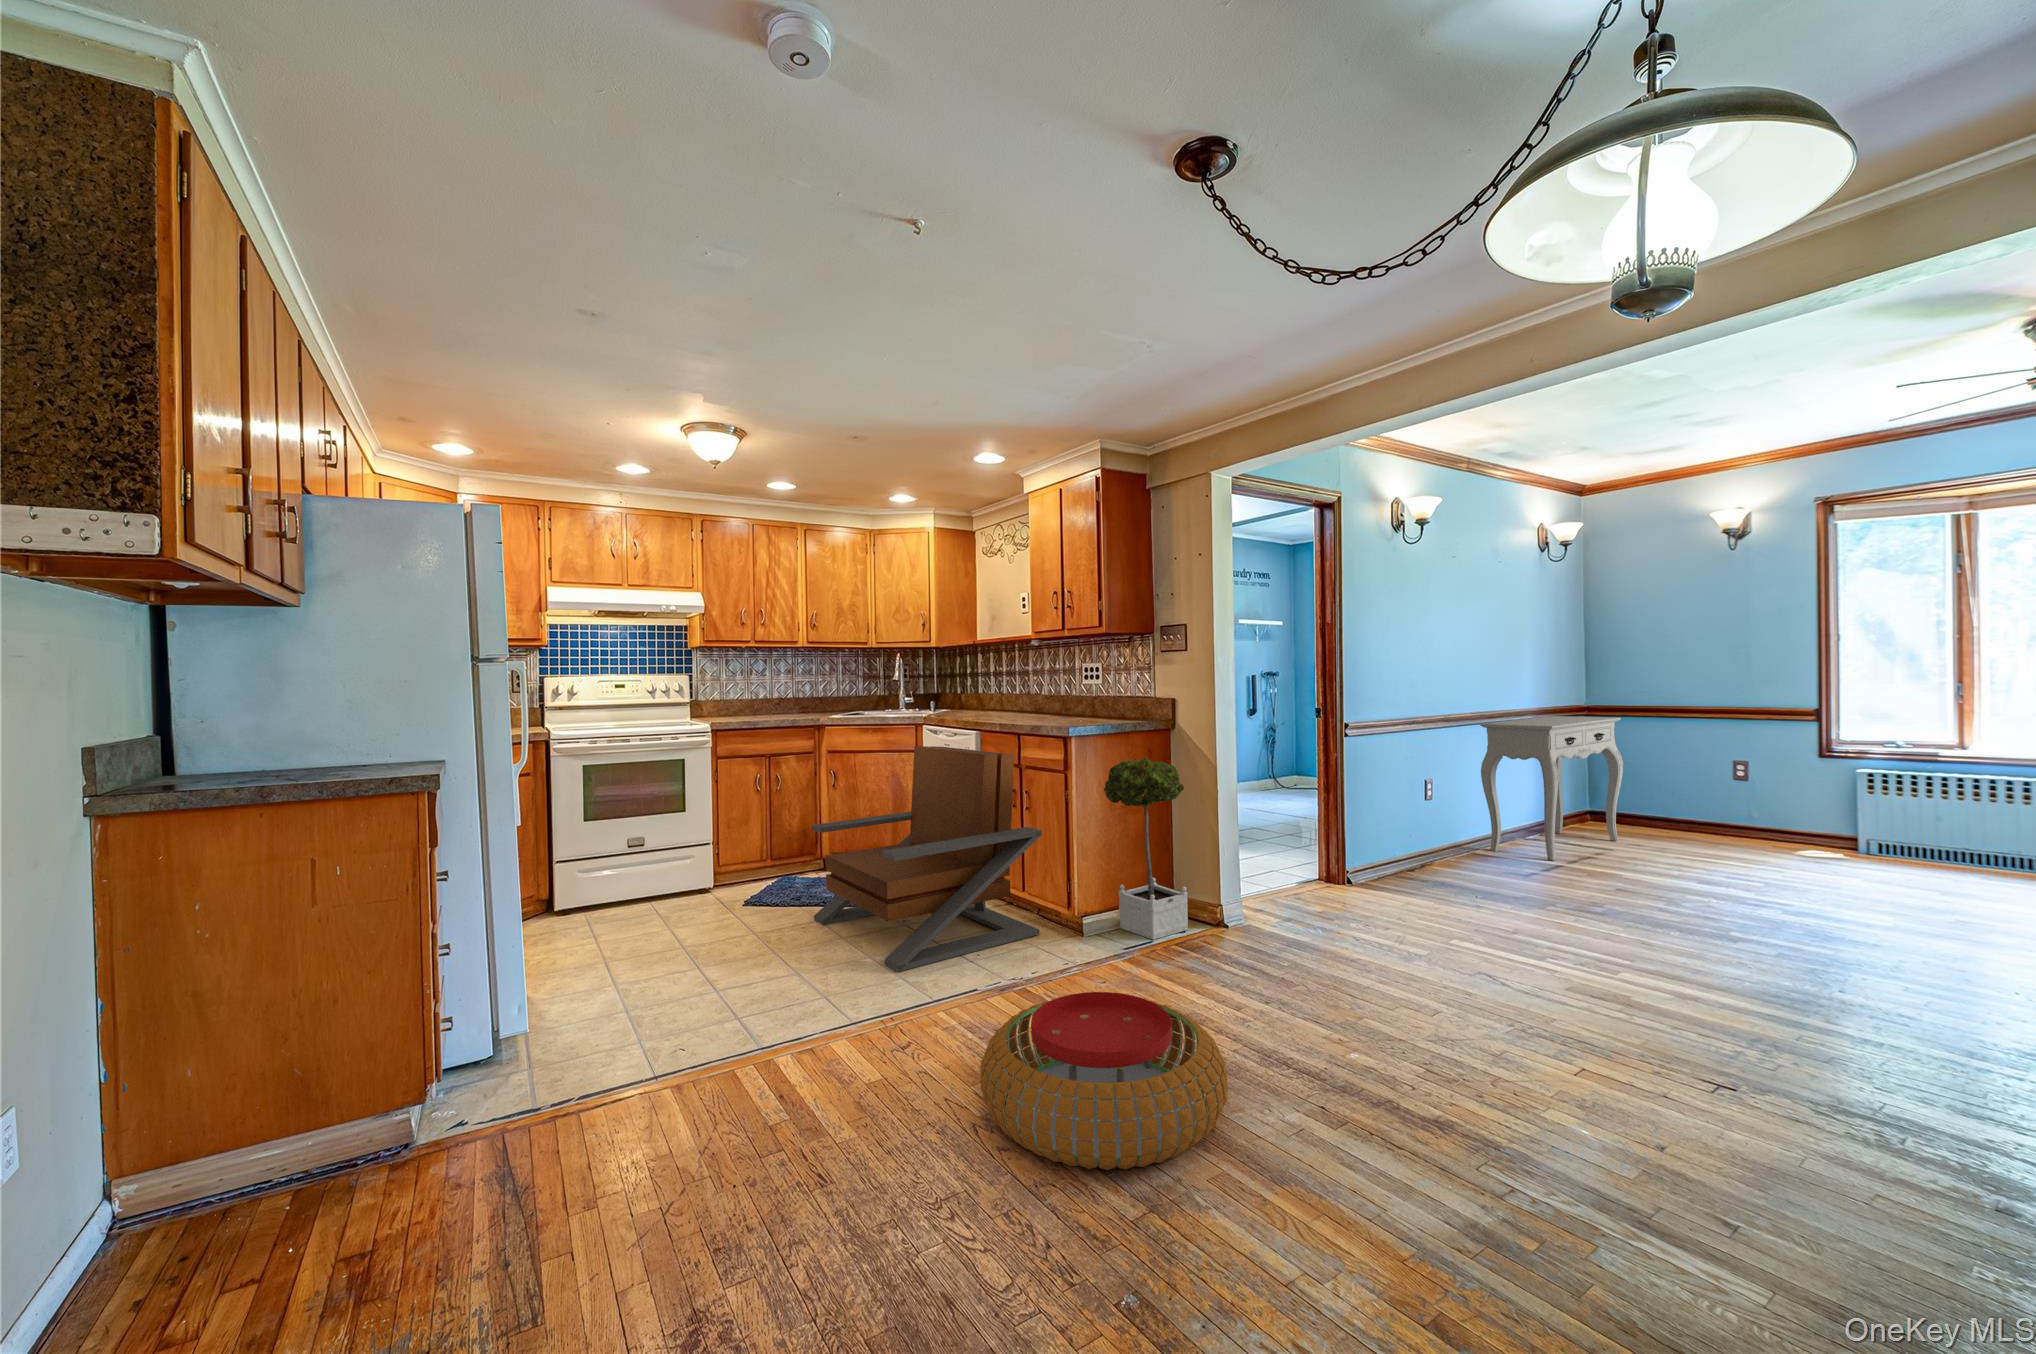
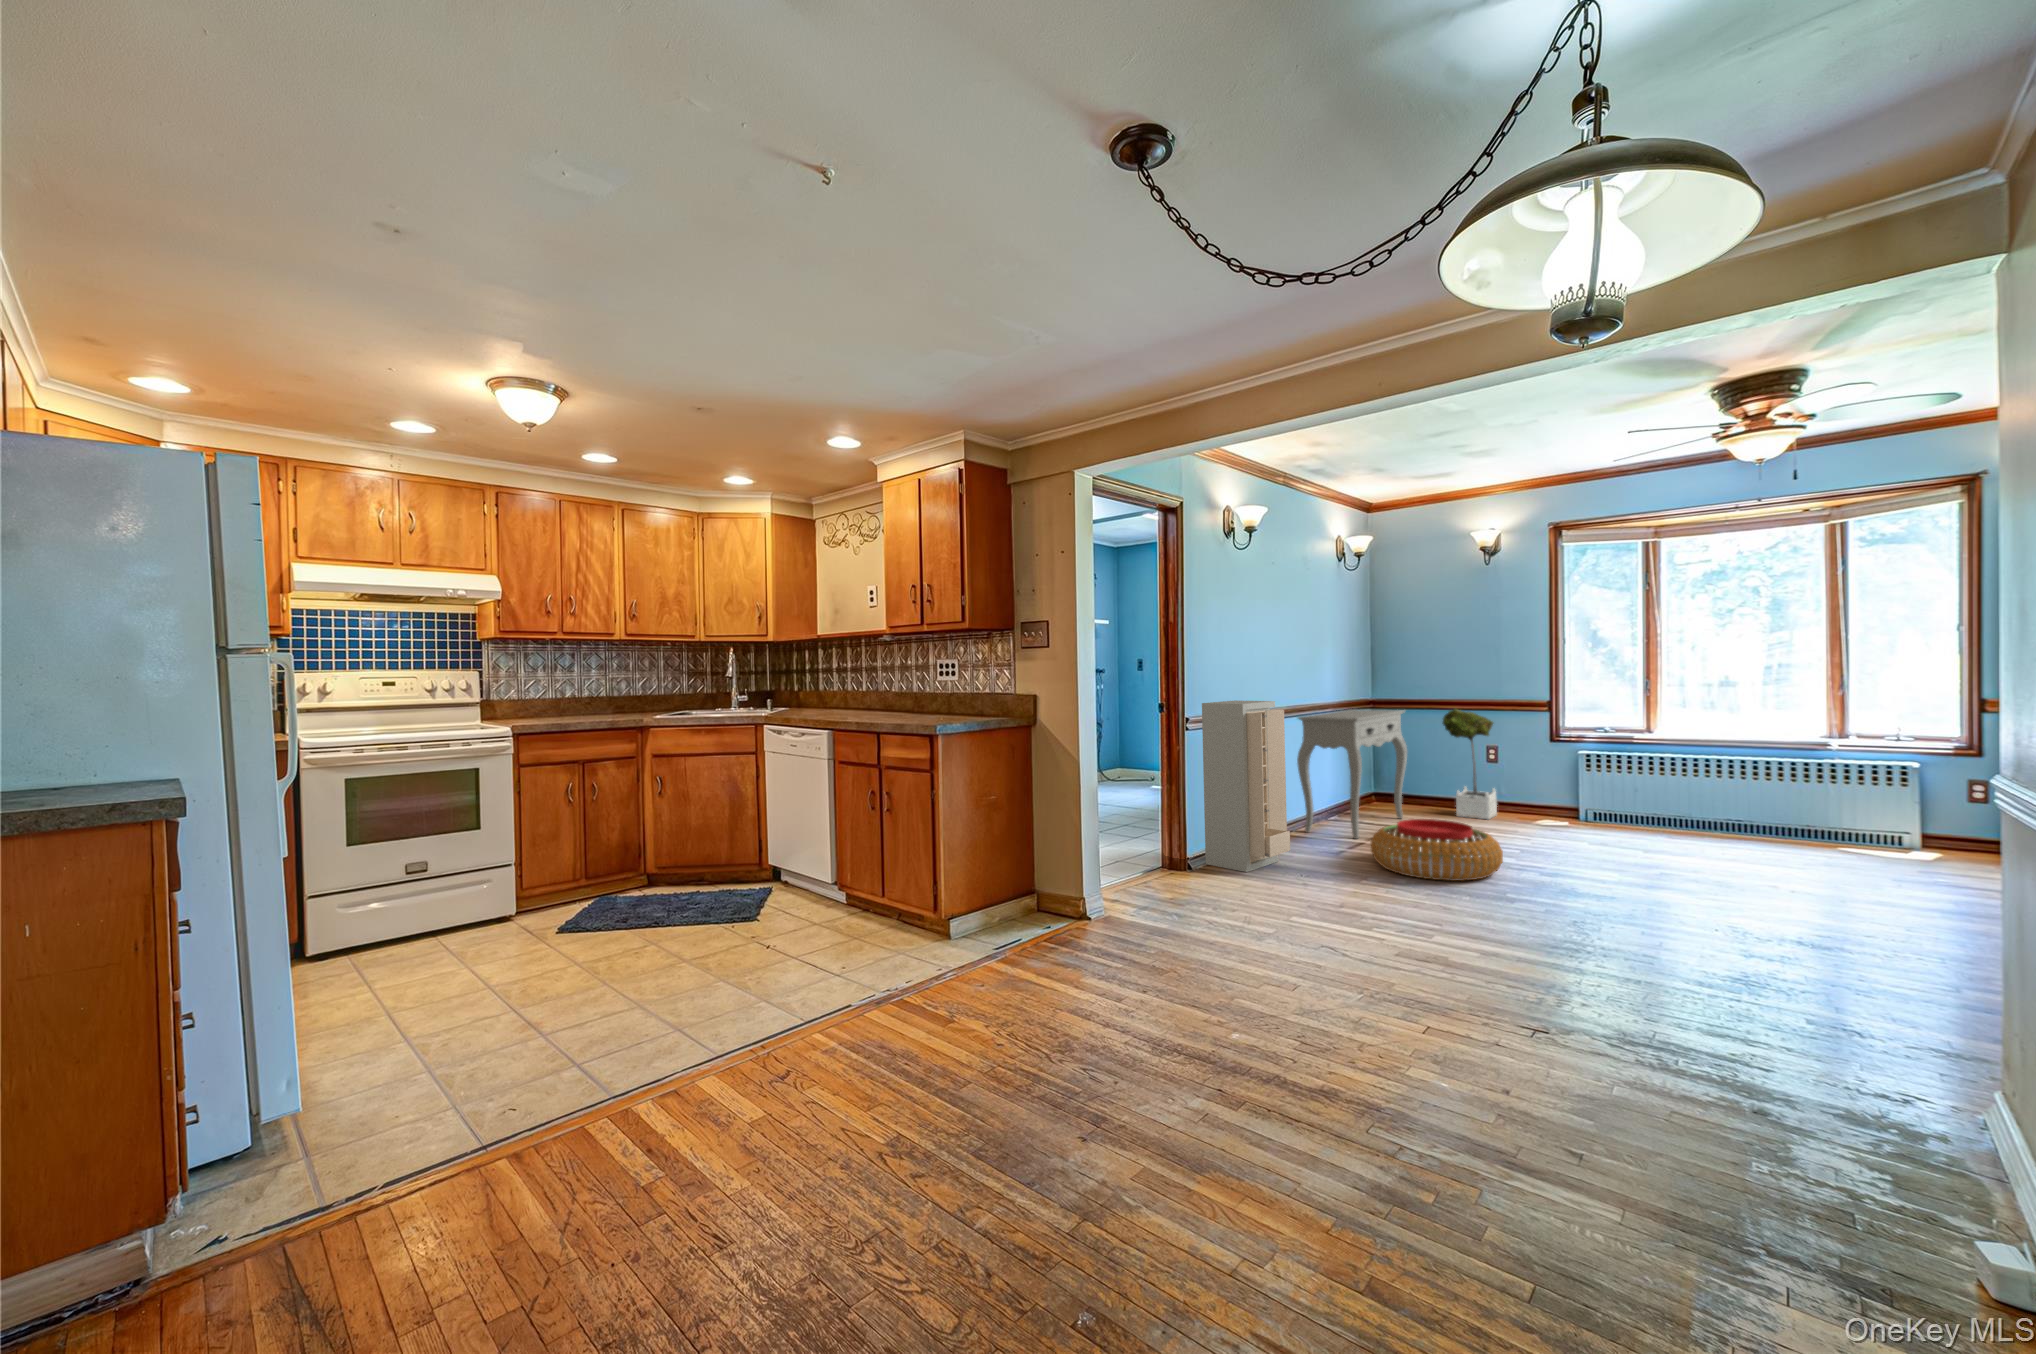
storage cabinet: none [1360,705,1462,890] -> present [1202,700,1290,872]
lounge chair: present [812,746,1042,972] -> none [646,748,909,994]
potted tree: present [1104,757,1188,940] -> present [1442,709,1497,820]
pouf: present [980,992,1228,1170] -> present [1371,819,1503,881]

